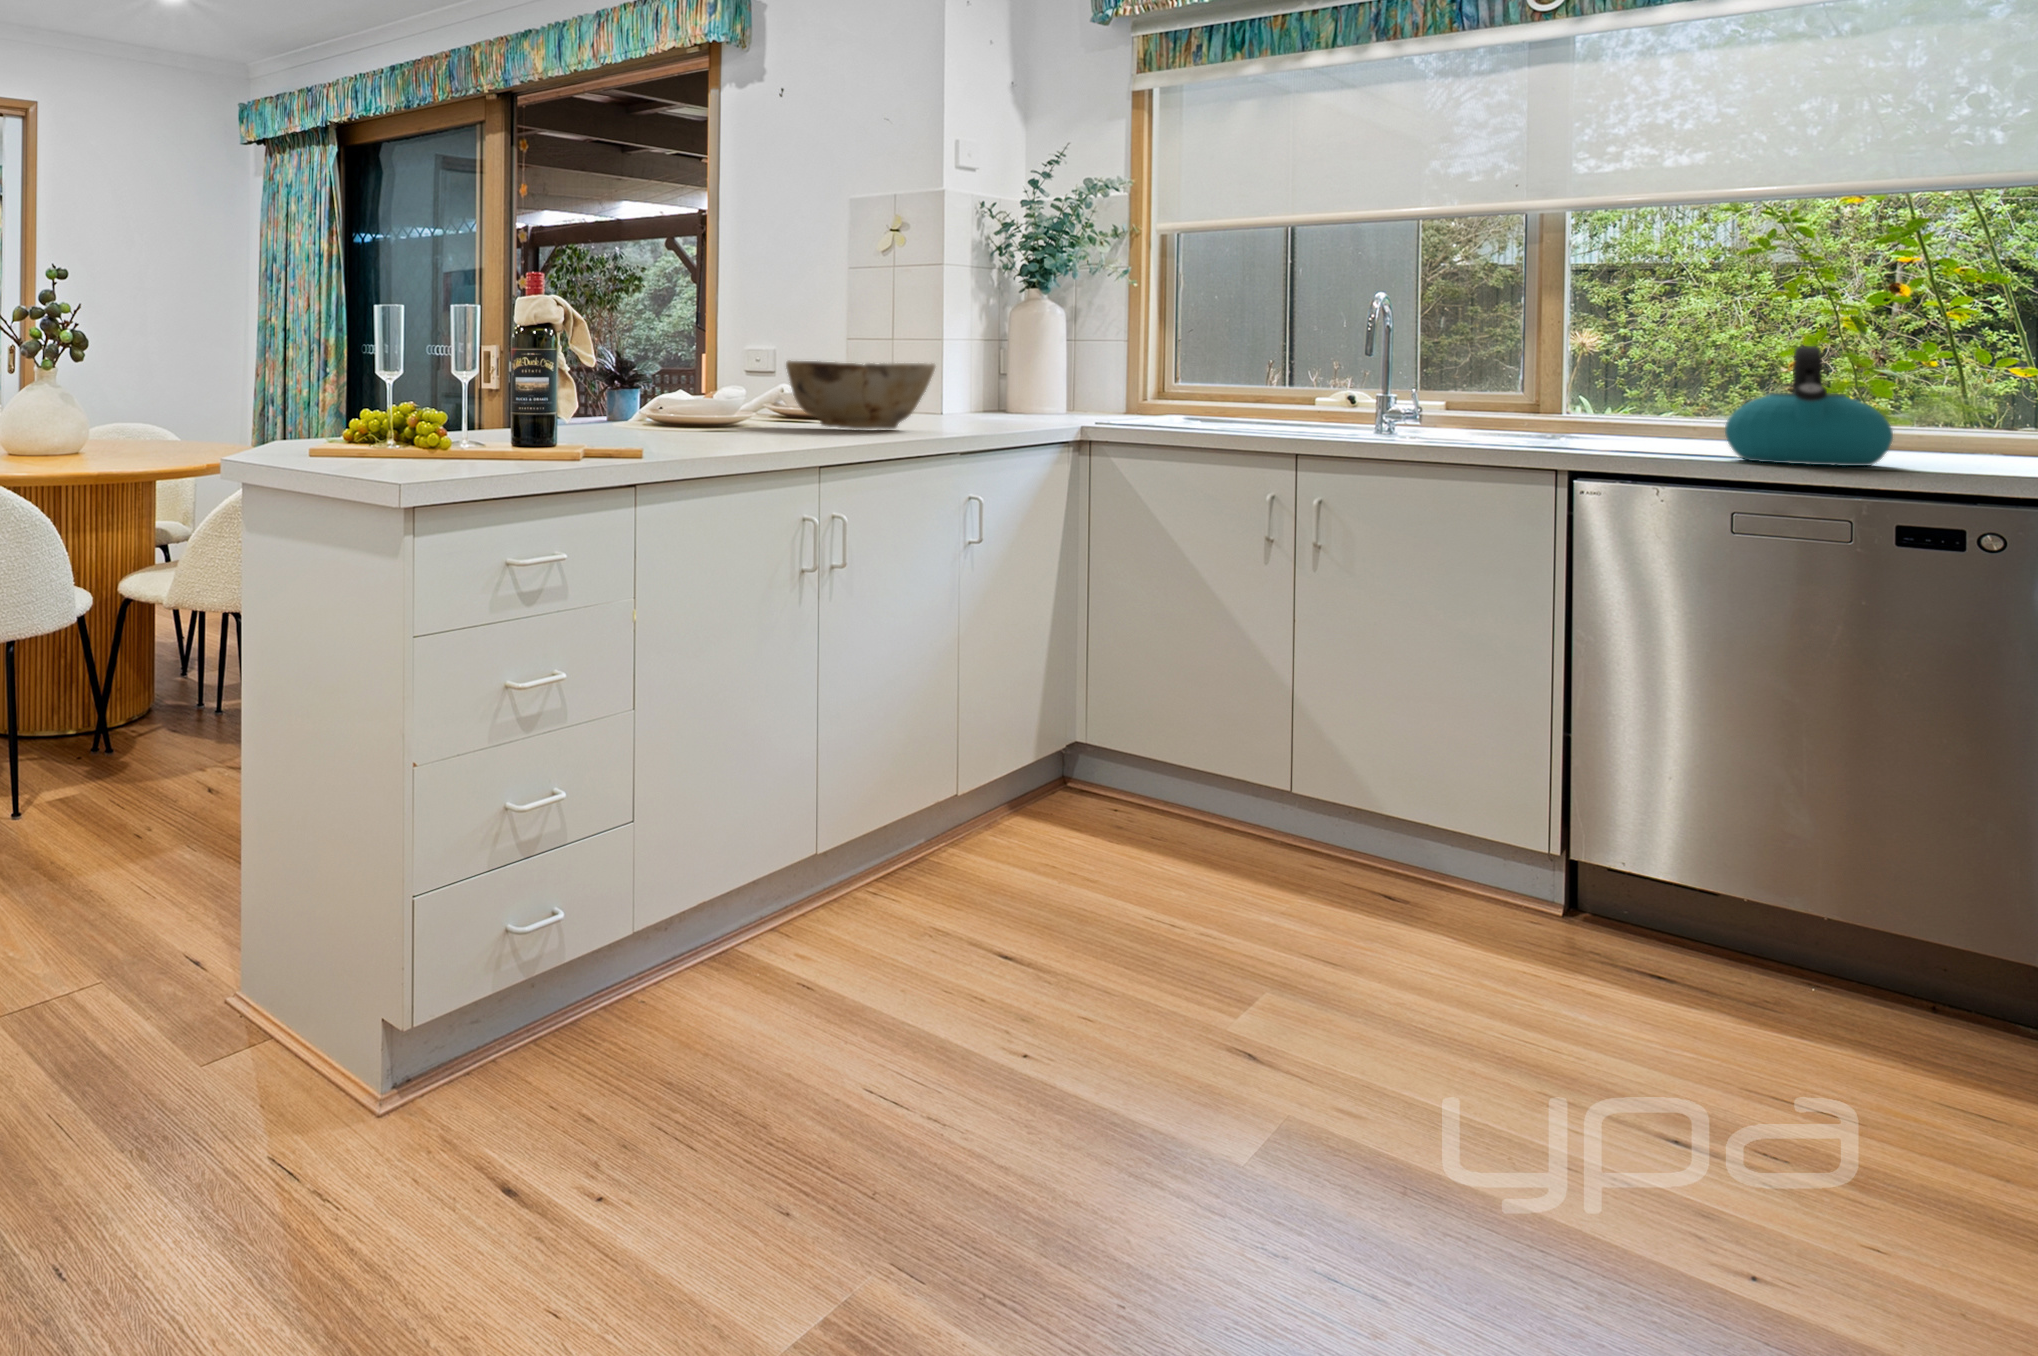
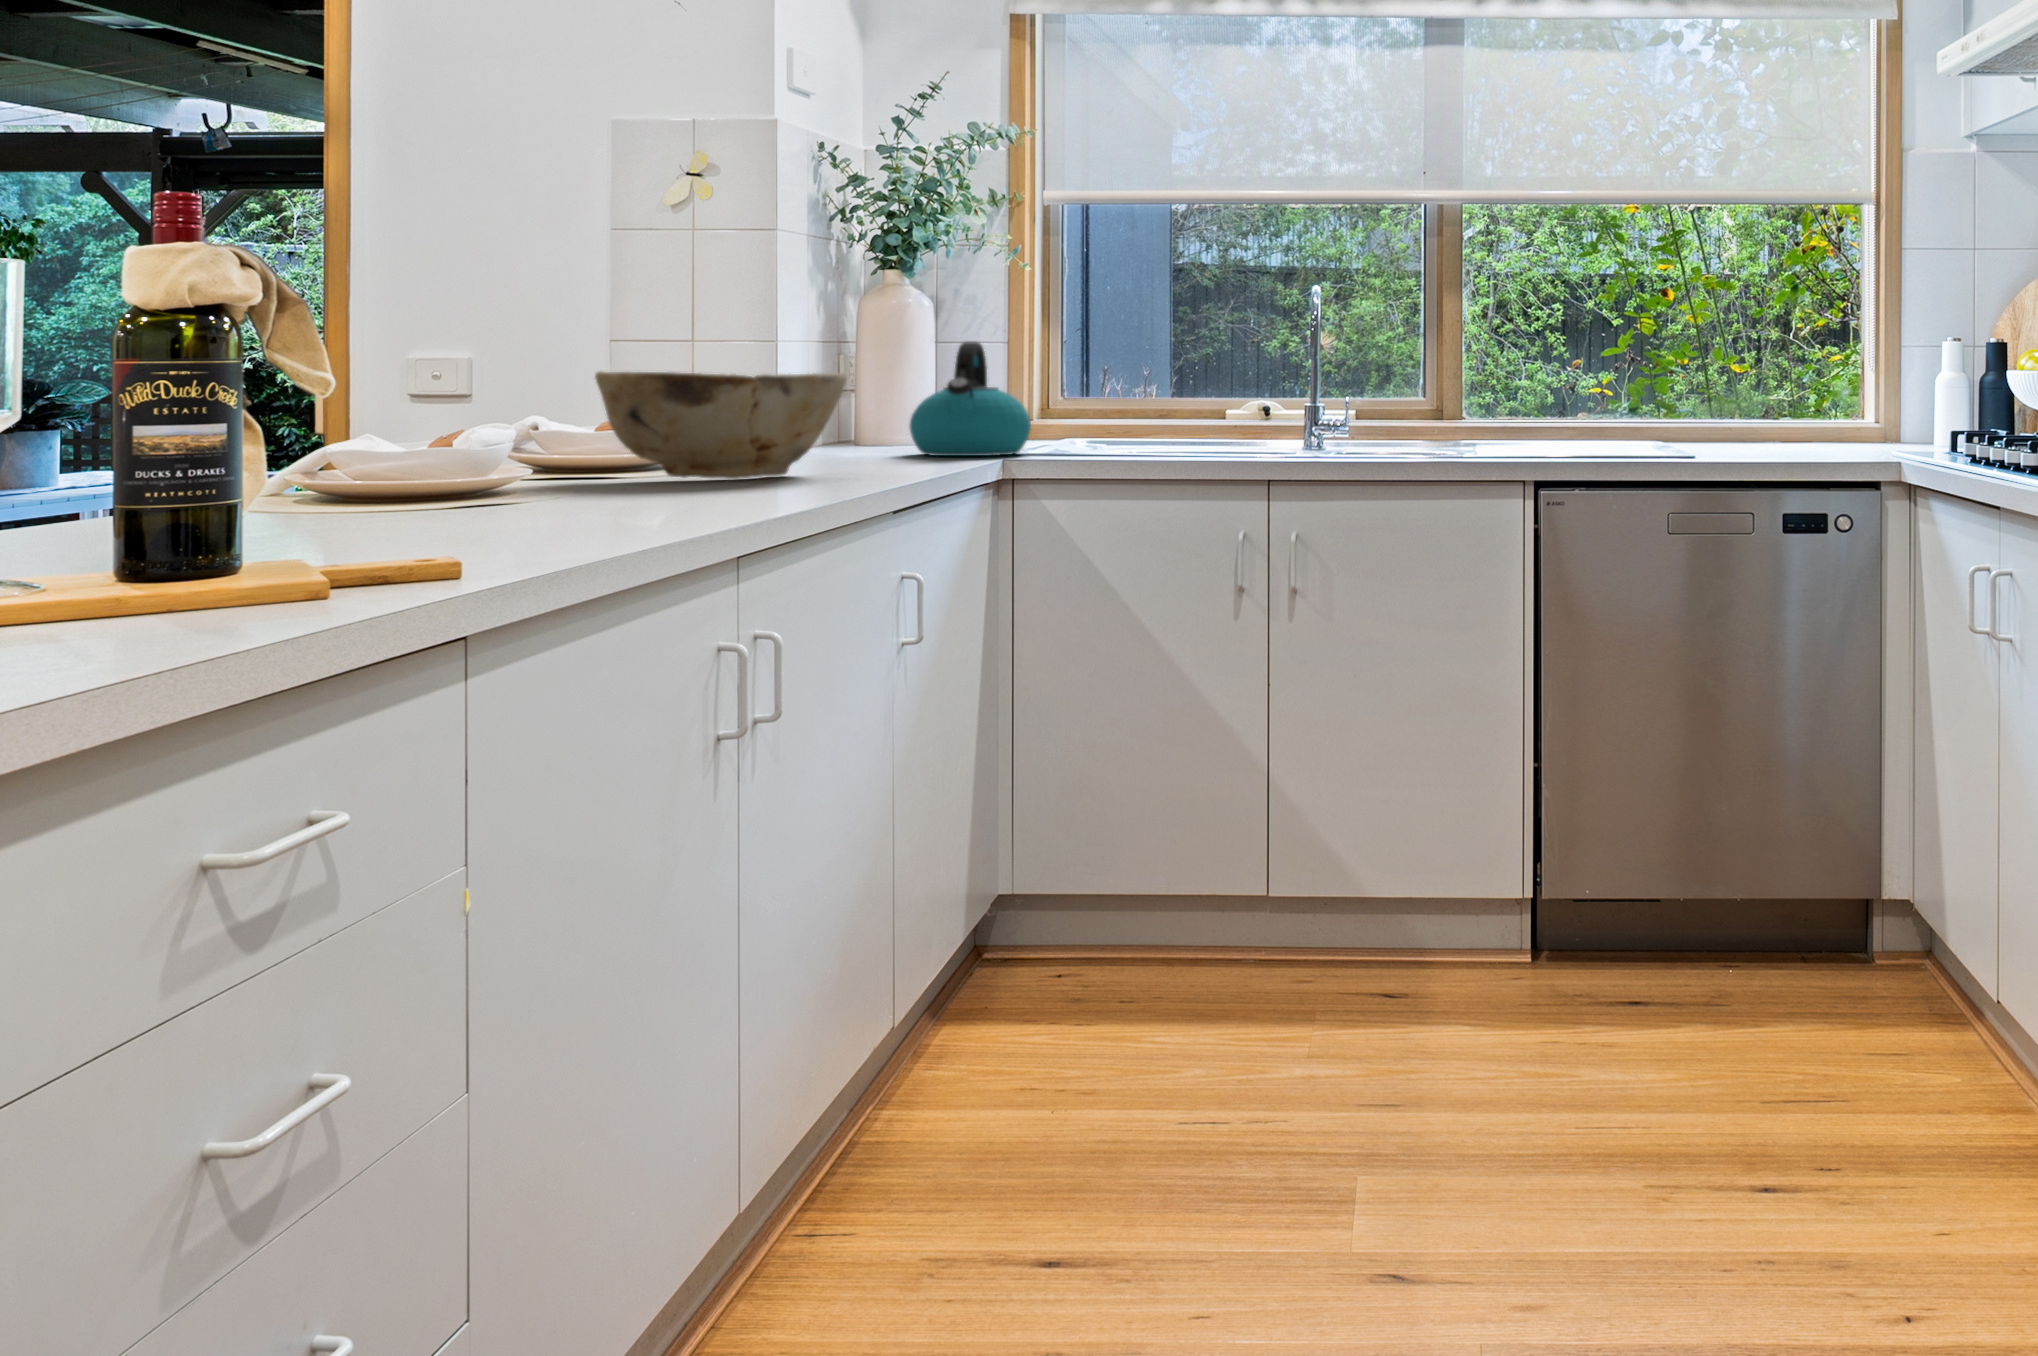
kettle: present [1725,346,1893,466] -> present [910,342,1031,456]

